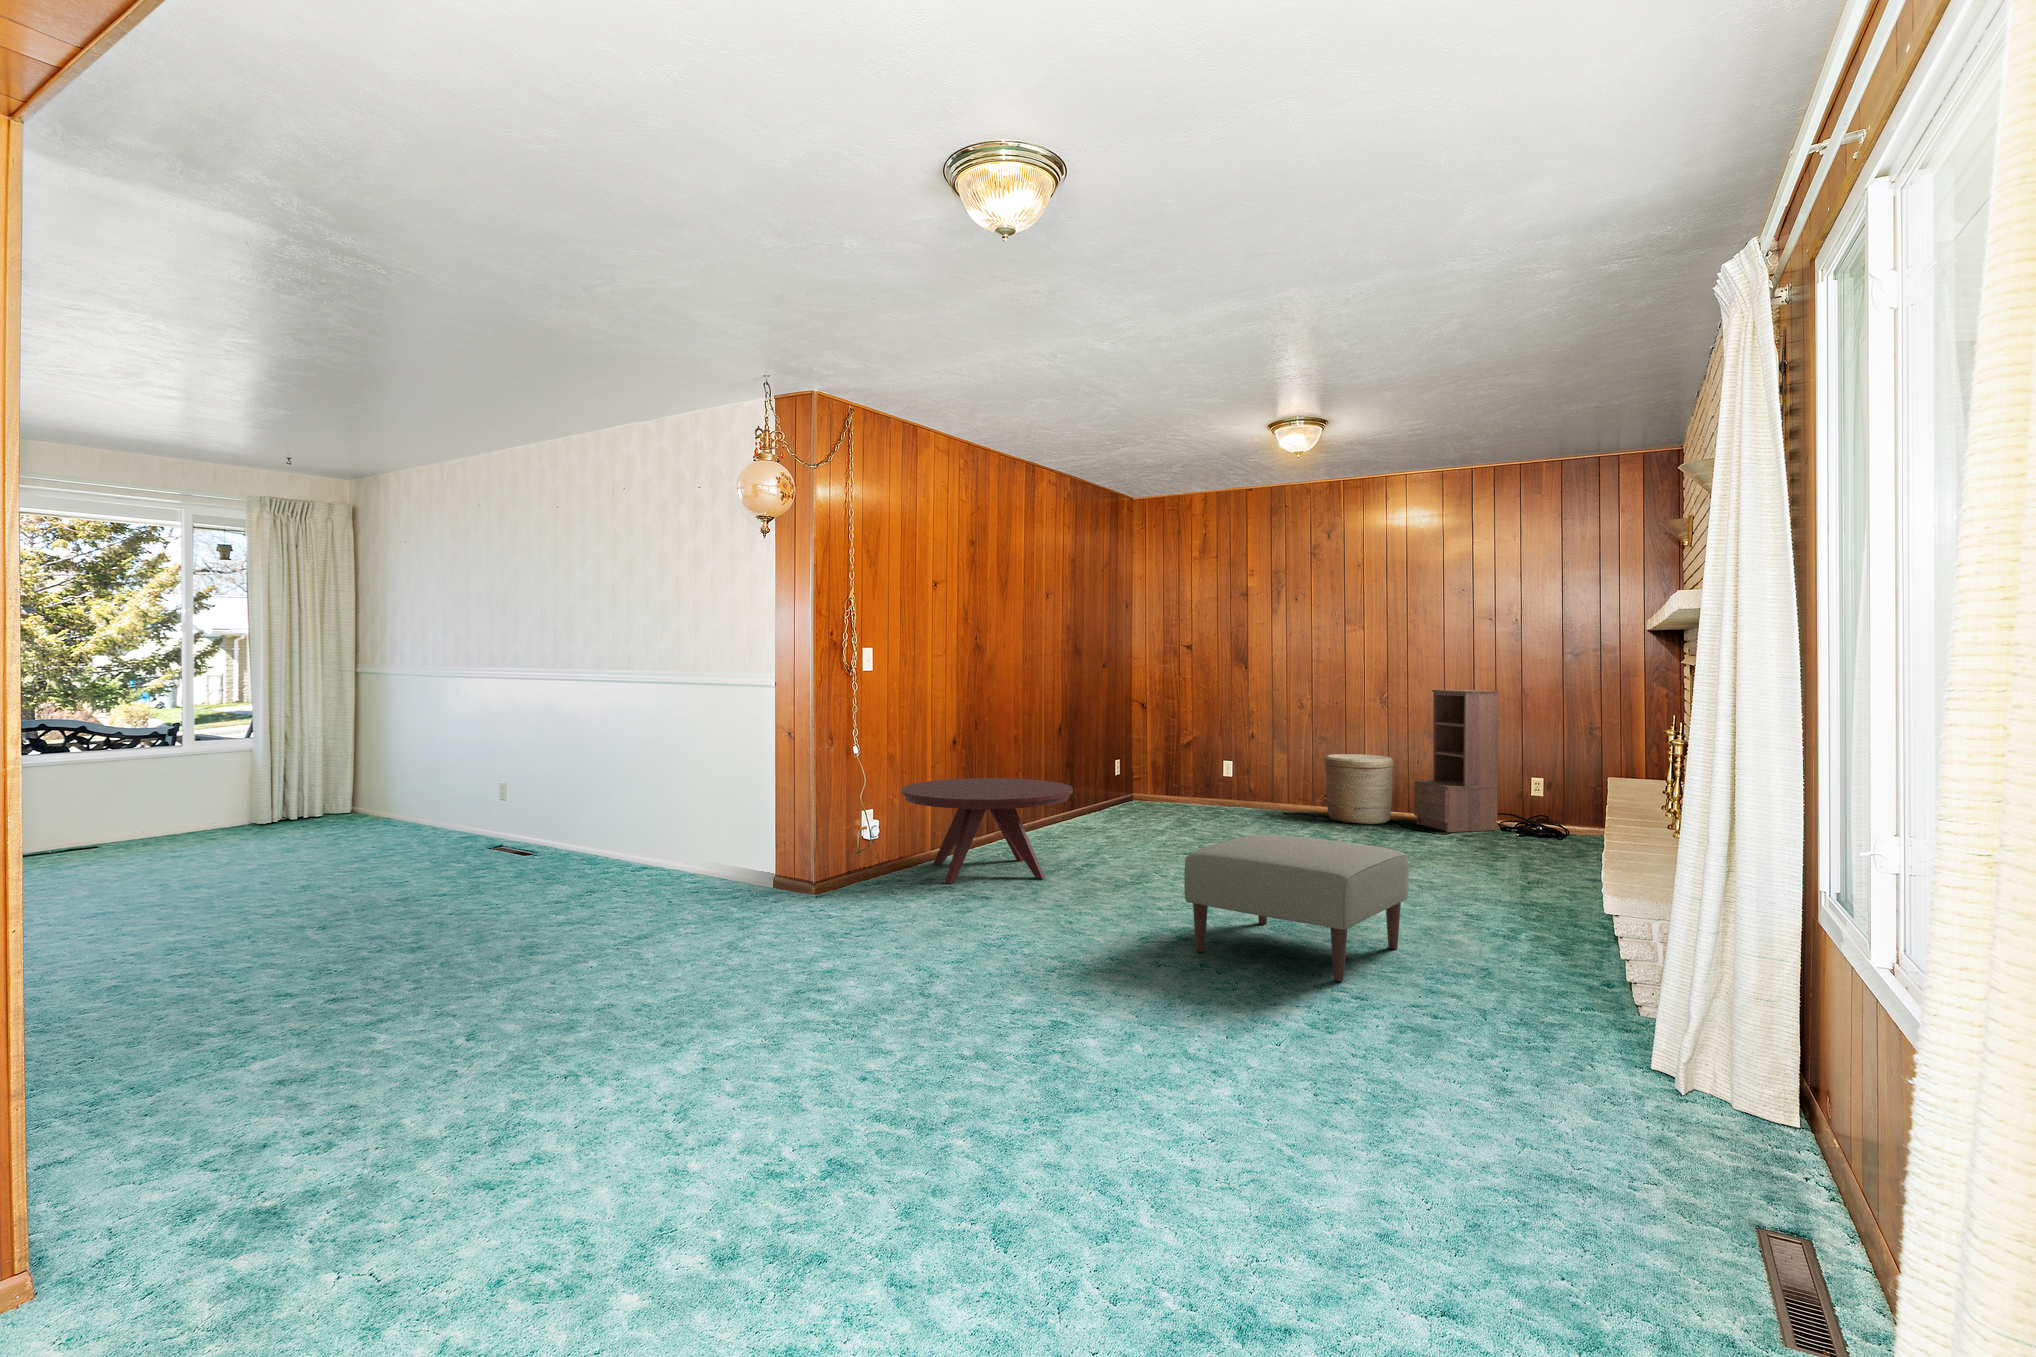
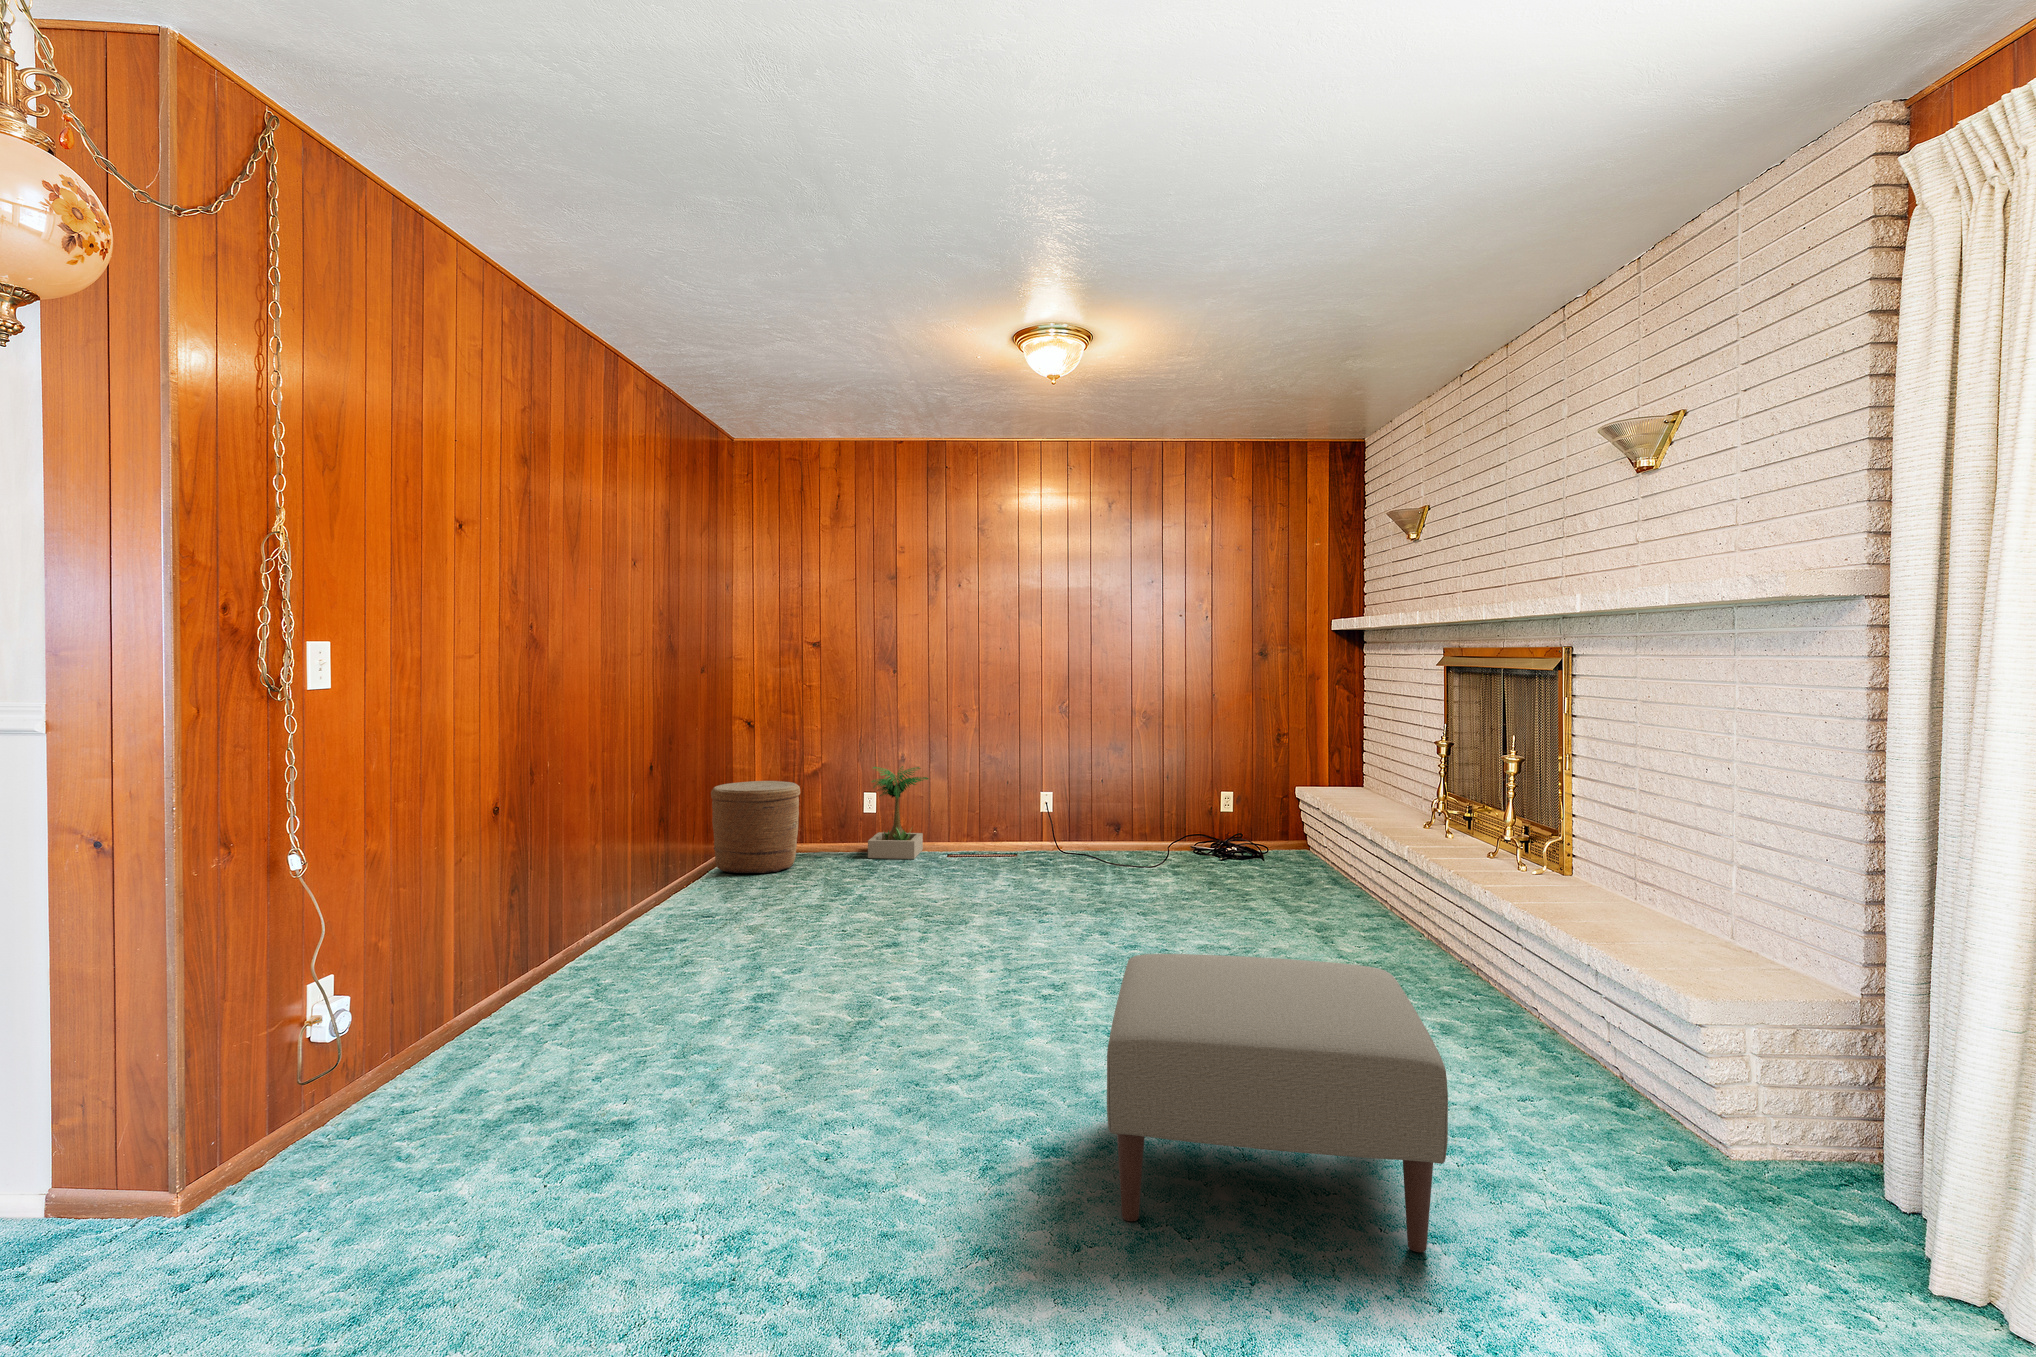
bookshelf: present [1414,690,1498,832] -> none [1108,696,1199,867]
potted plant: none [1220,741,1272,813] -> present [868,766,928,859]
woven basket: present [1324,754,1393,824] -> present [711,781,800,873]
coffee table: present [902,778,1073,883] -> none [401,865,750,1105]

